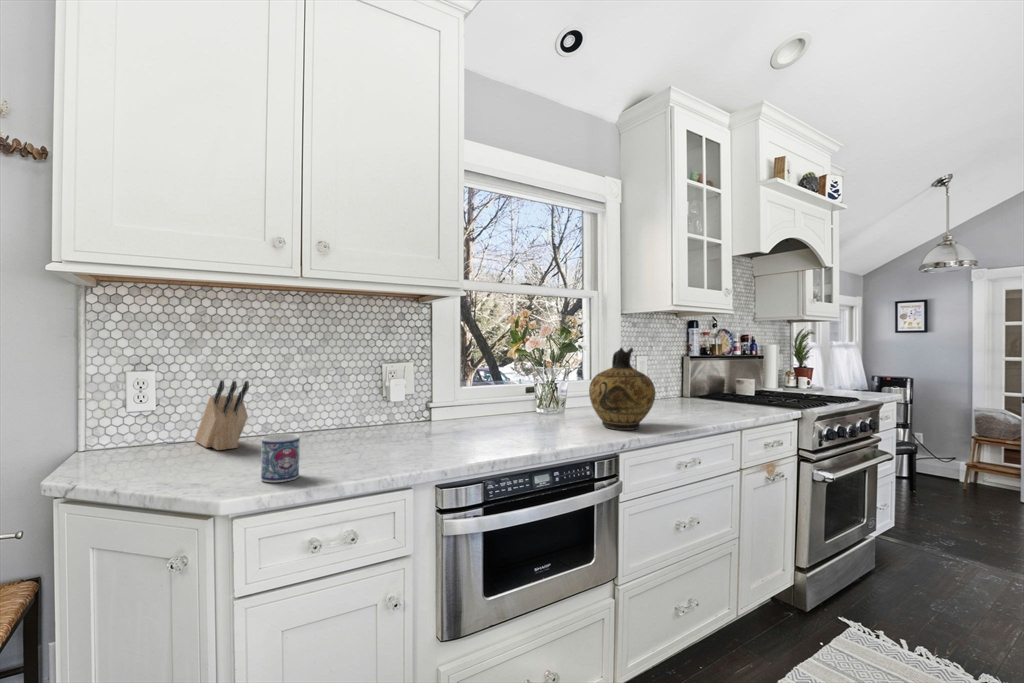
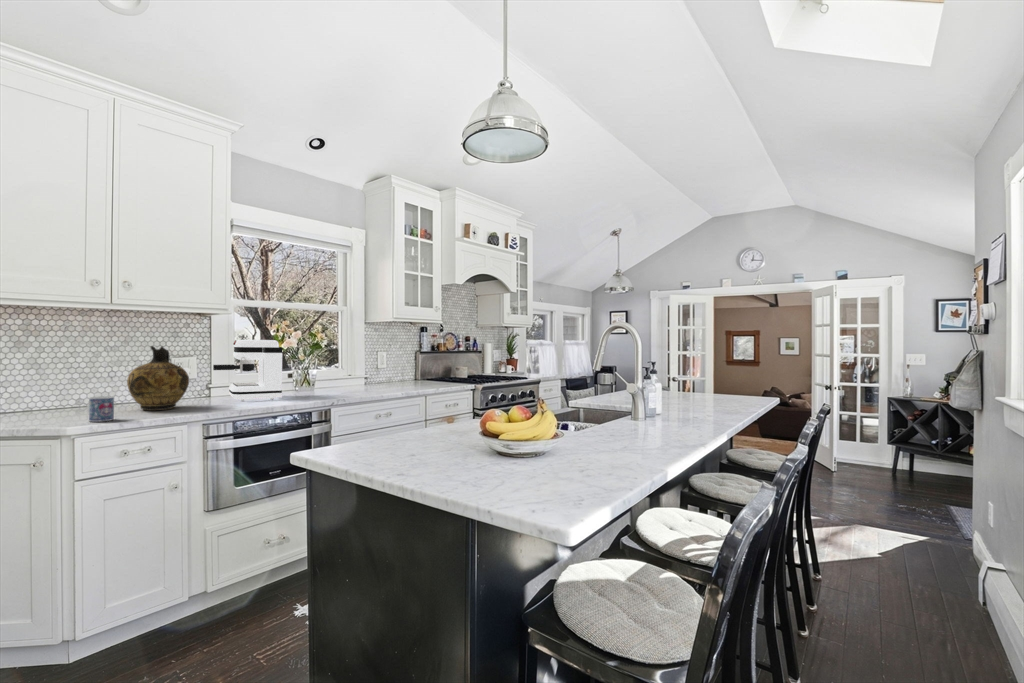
coffee maker: none [437,337,537,434] -> present [213,340,282,401]
ceramic jug: present [589,348,655,430] -> present [127,346,189,410]
knife block: present [195,380,249,450] -> none [22,368,70,414]

